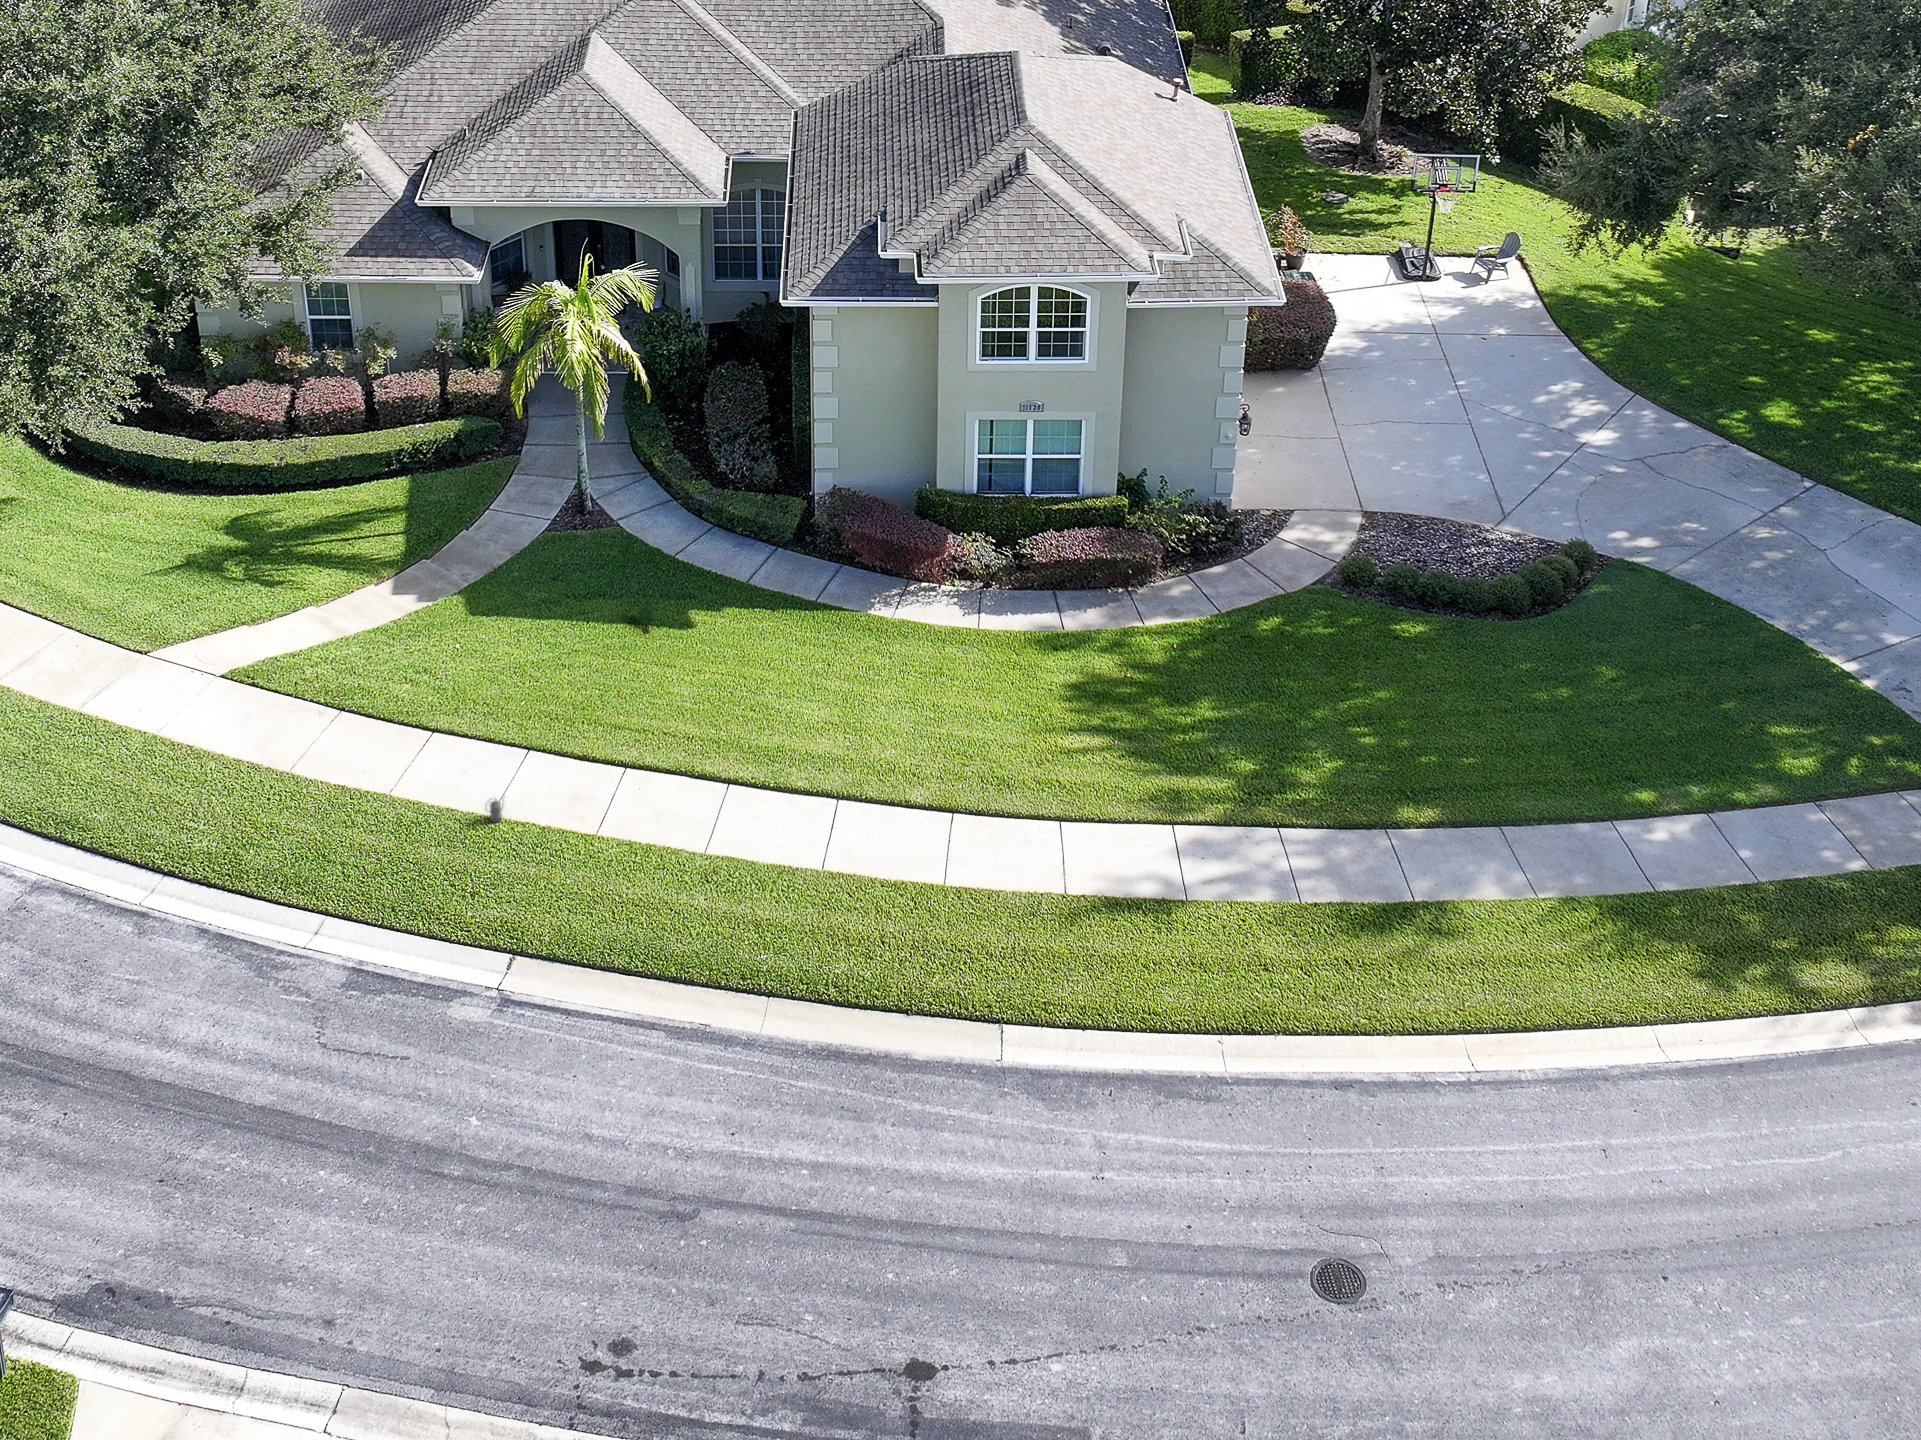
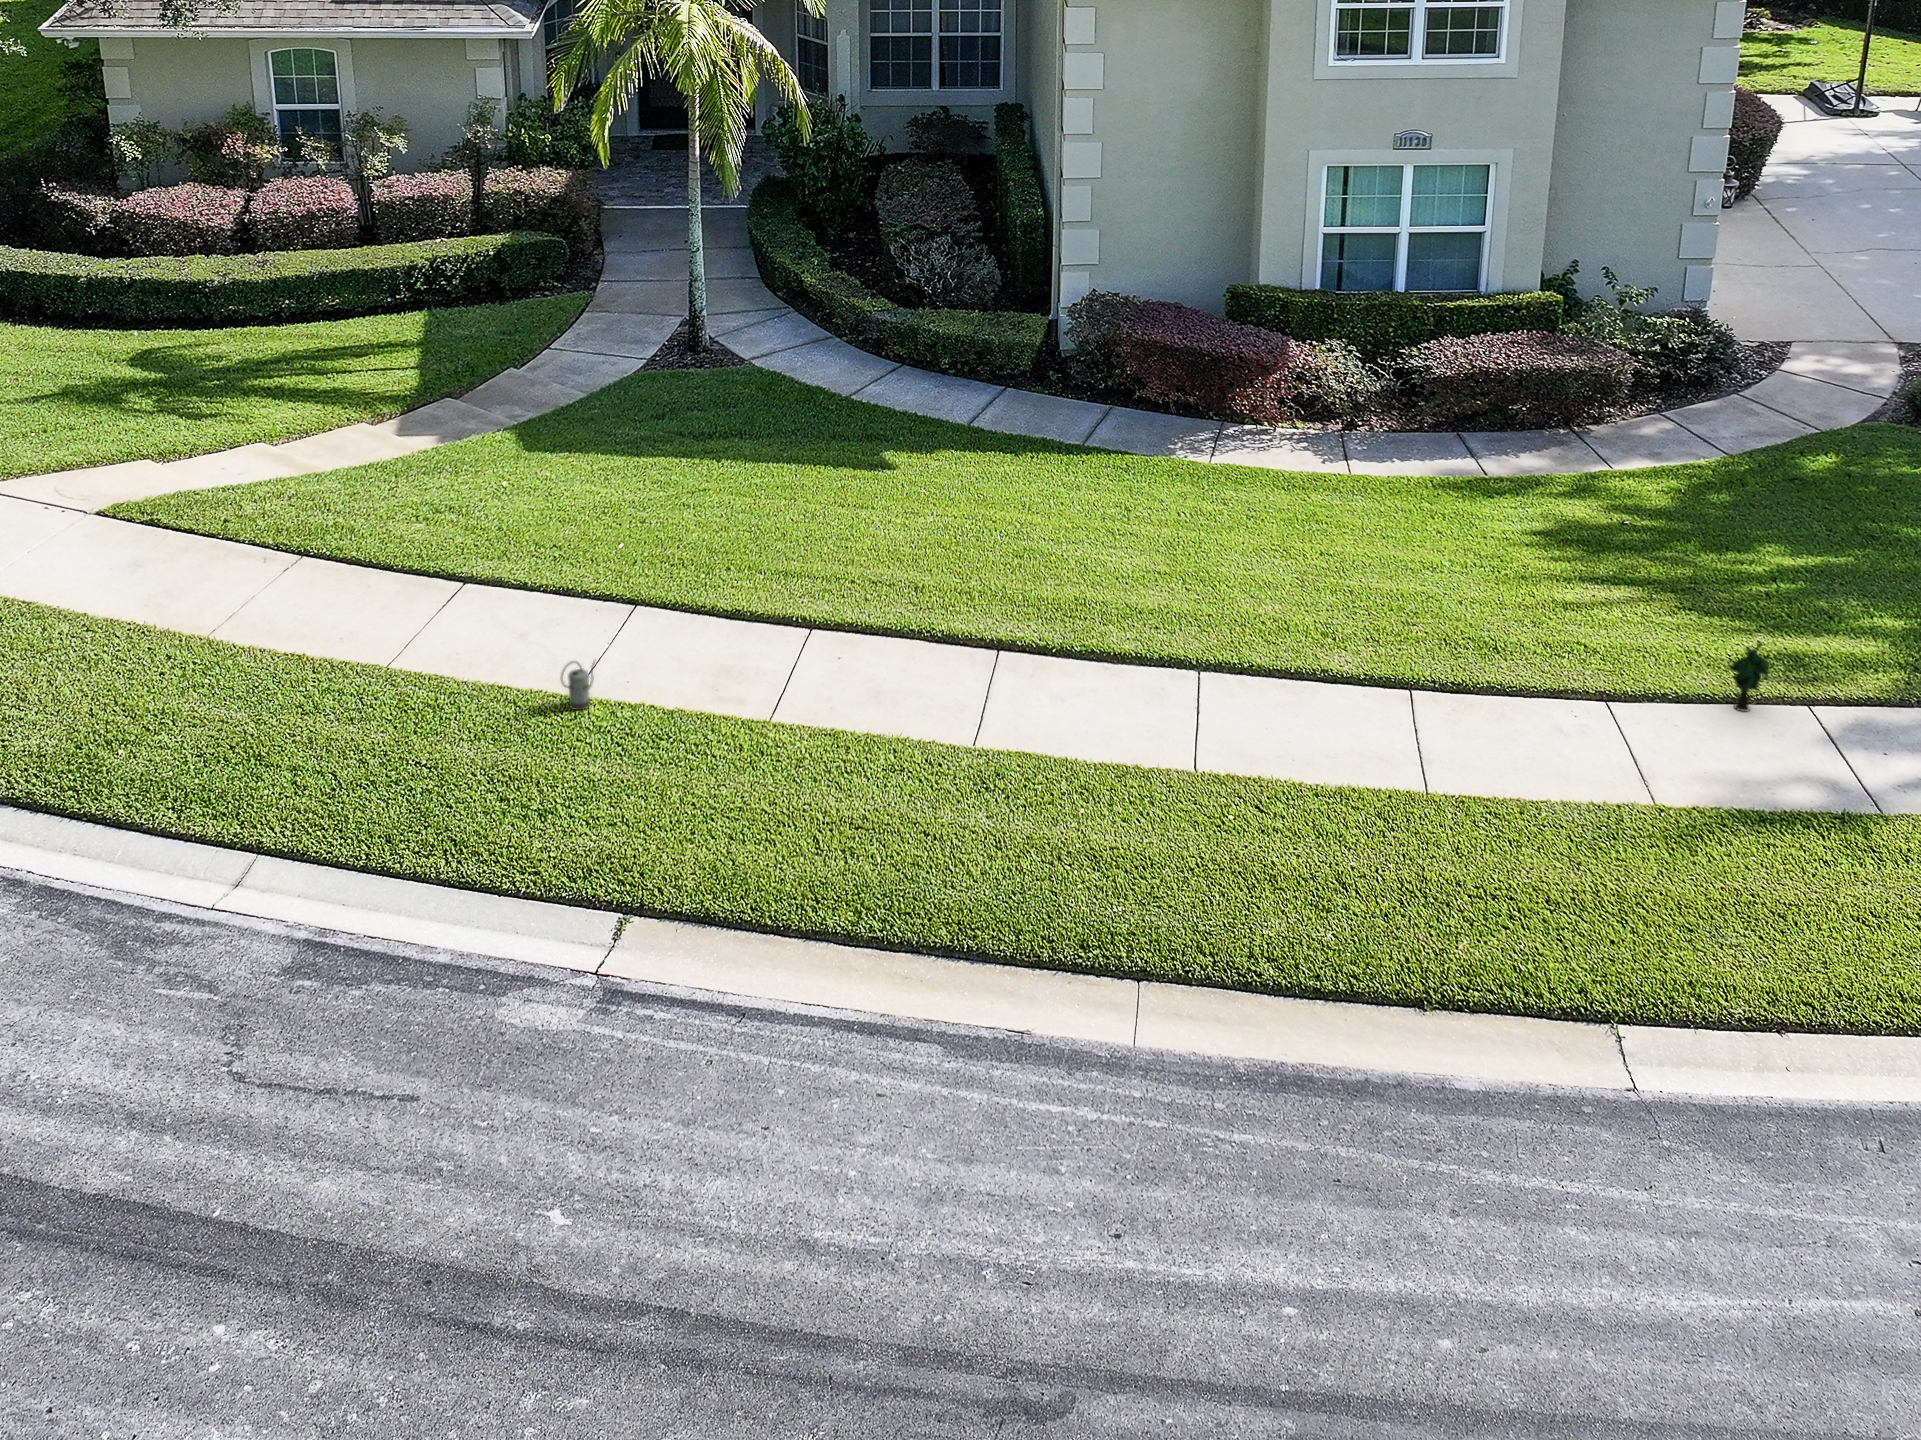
decorative plant: present [638,602,655,634] -> present [1728,643,1769,711]

